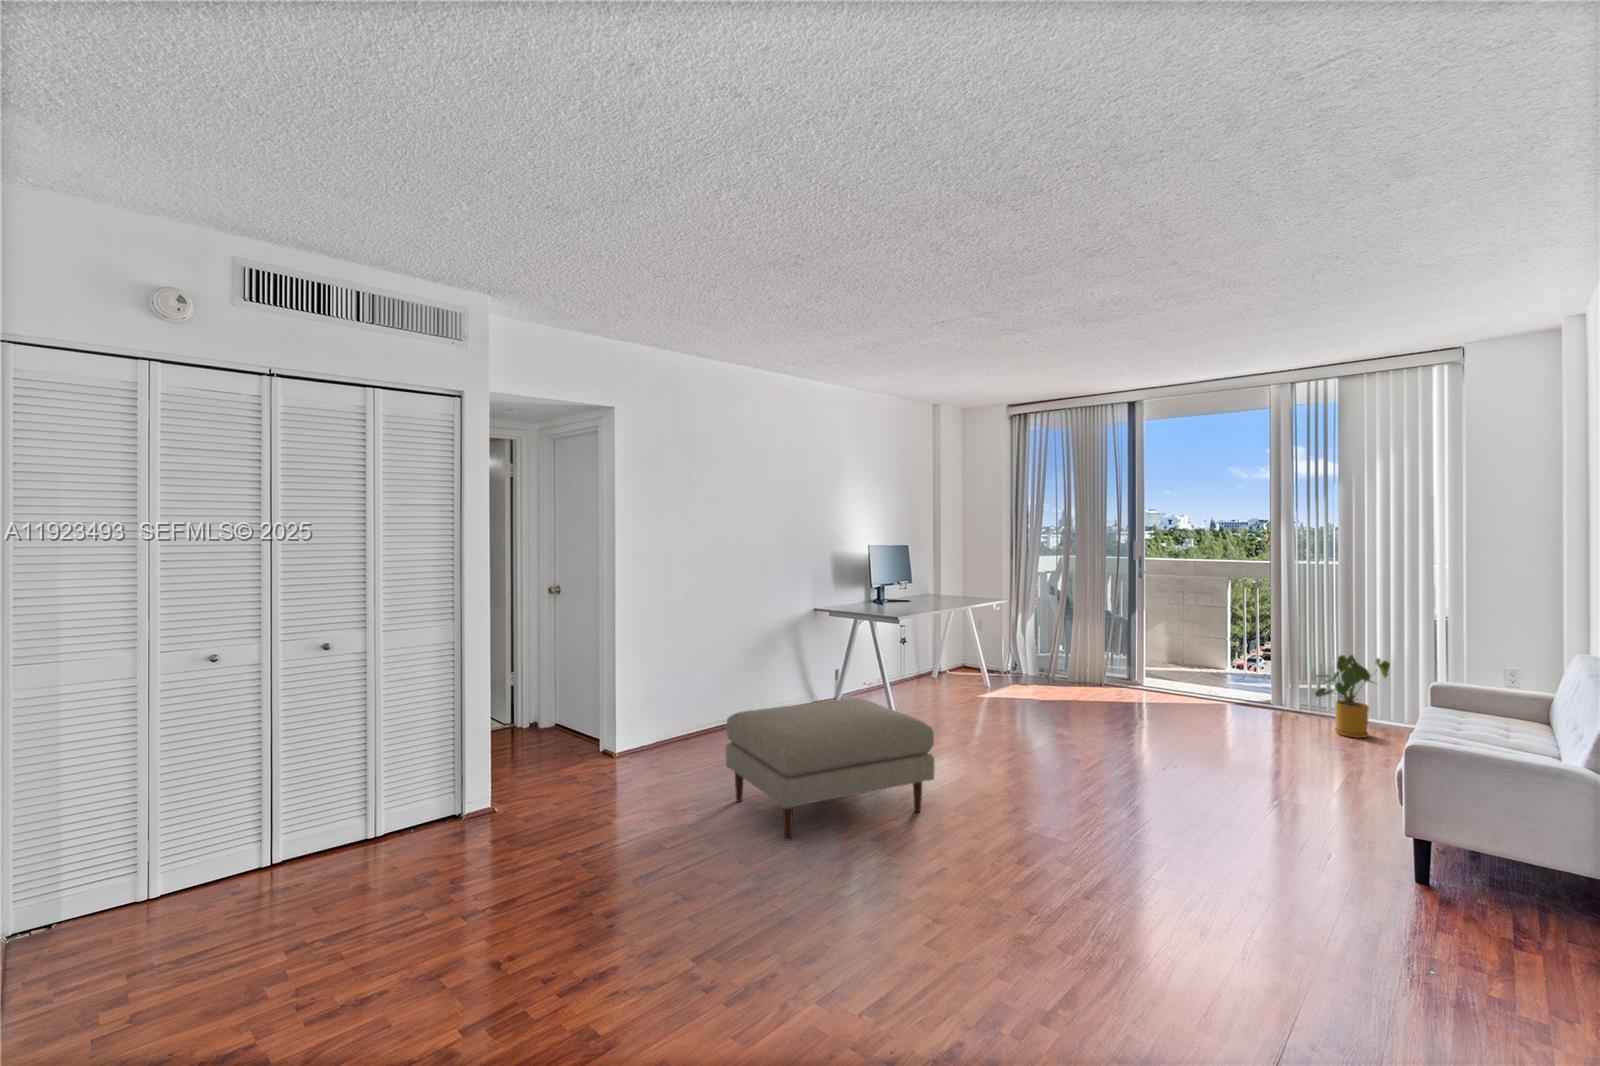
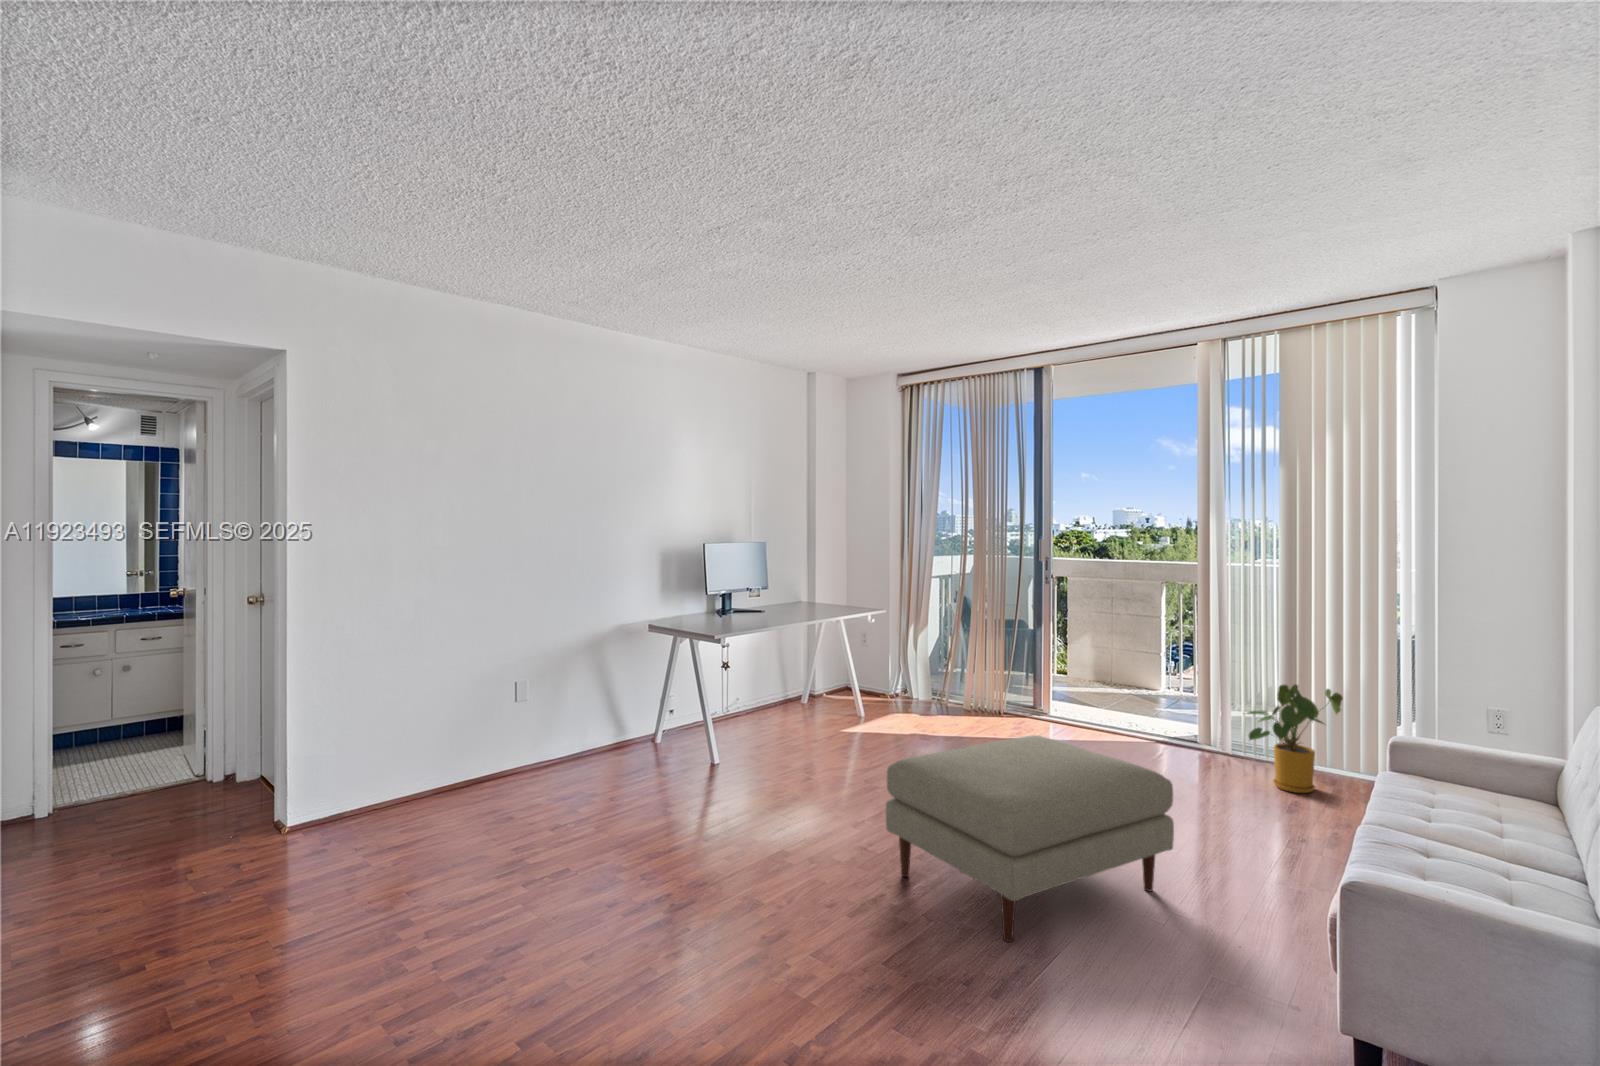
ottoman: present [726,698,935,840] -> present [886,735,1174,942]

